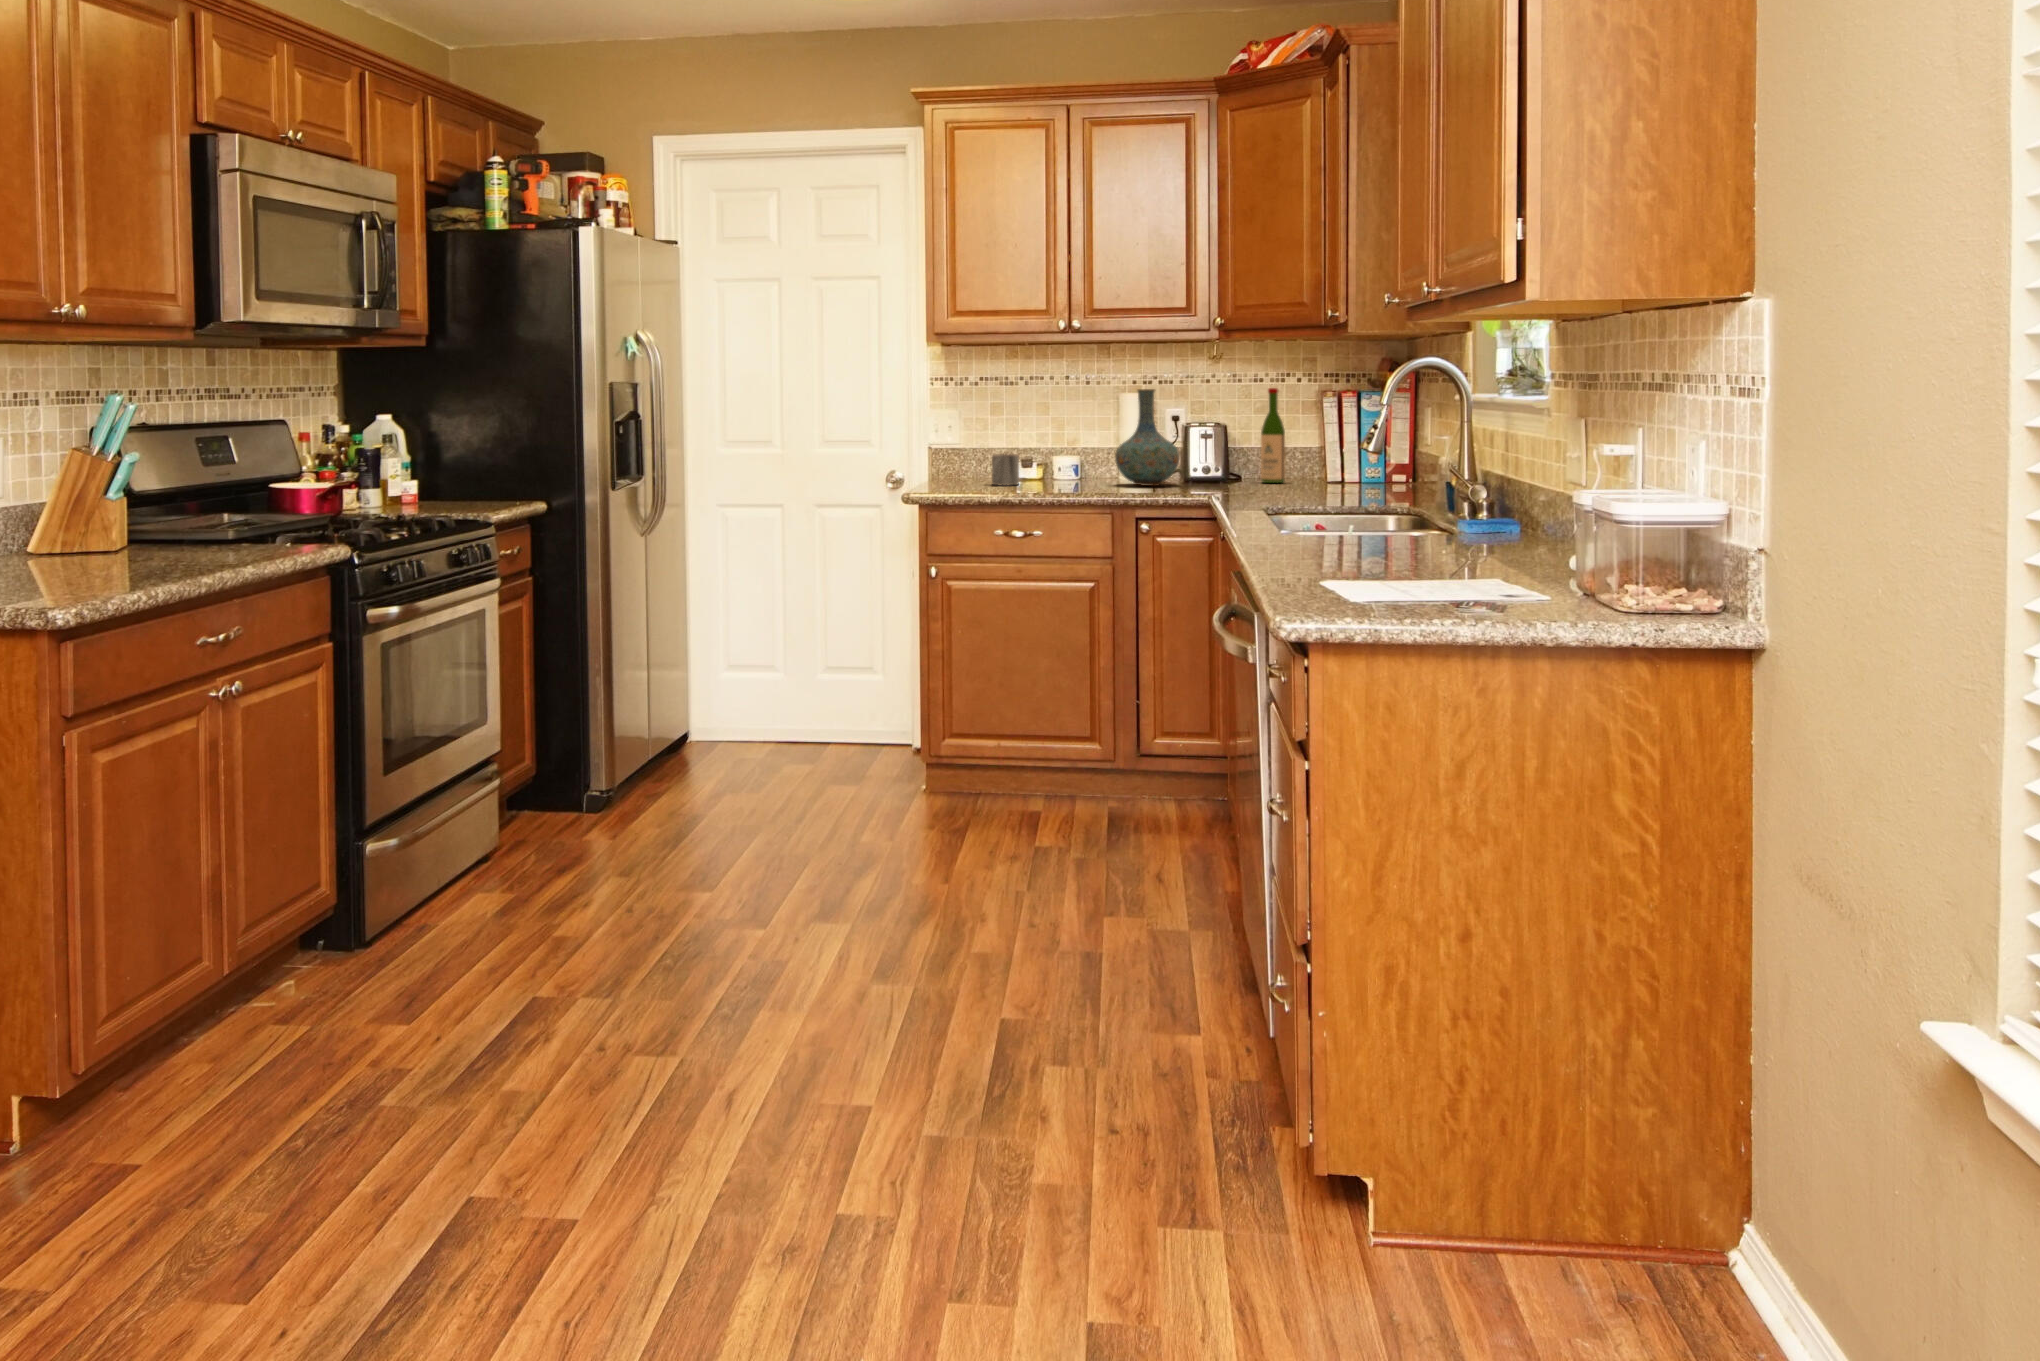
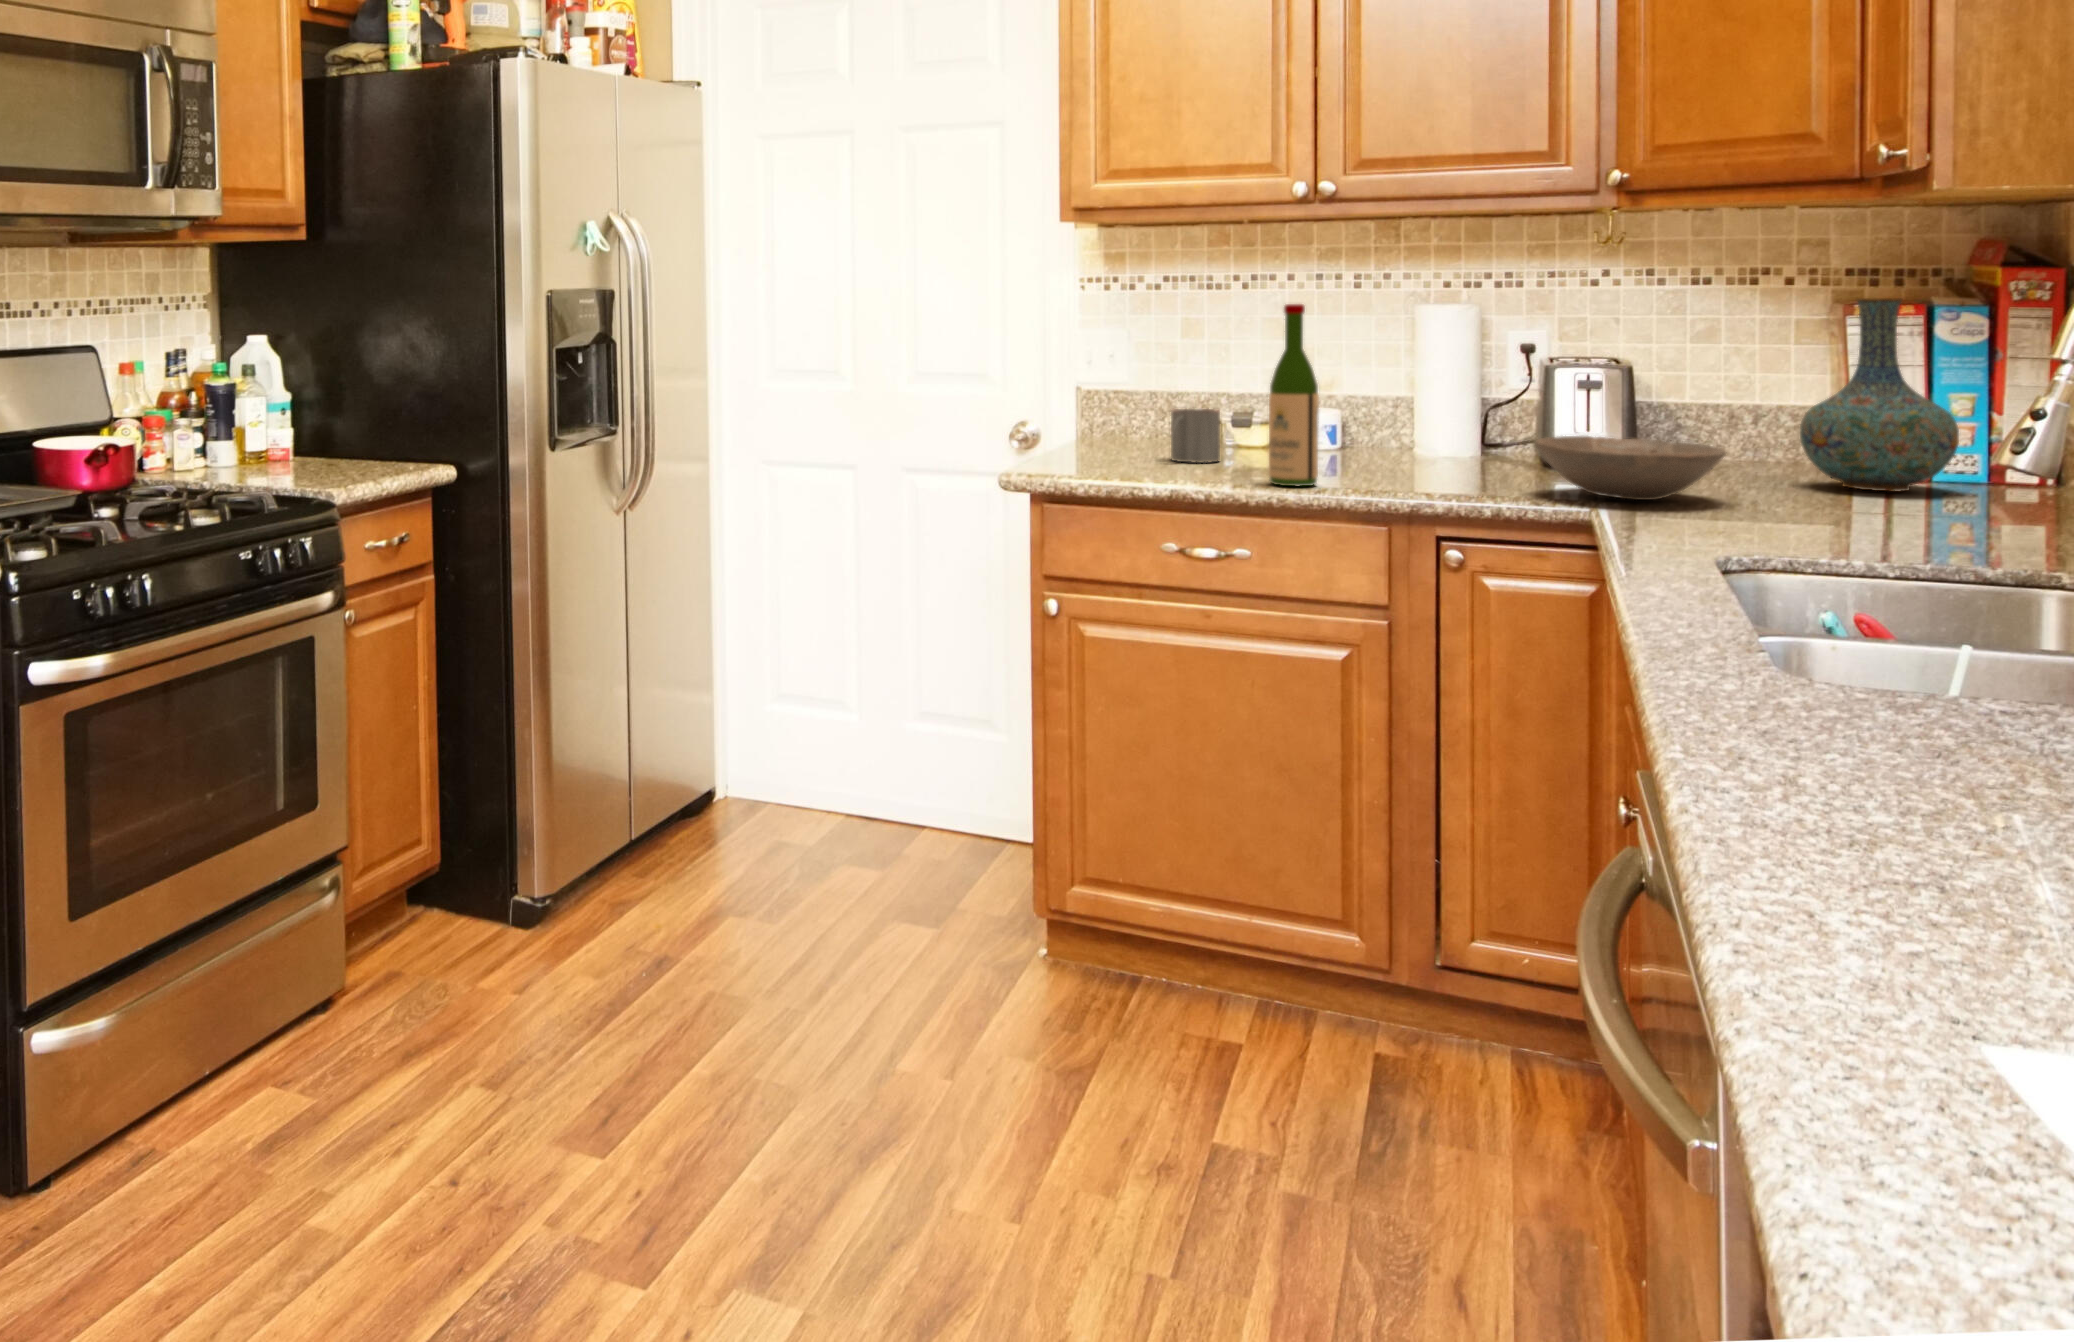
wine bottle: present [1261,388,1285,483] -> present [1269,304,1319,486]
vase: present [1115,389,1179,486] -> present [1800,298,1959,492]
bowl: none [1184,462,1270,493] -> present [1535,436,1726,500]

